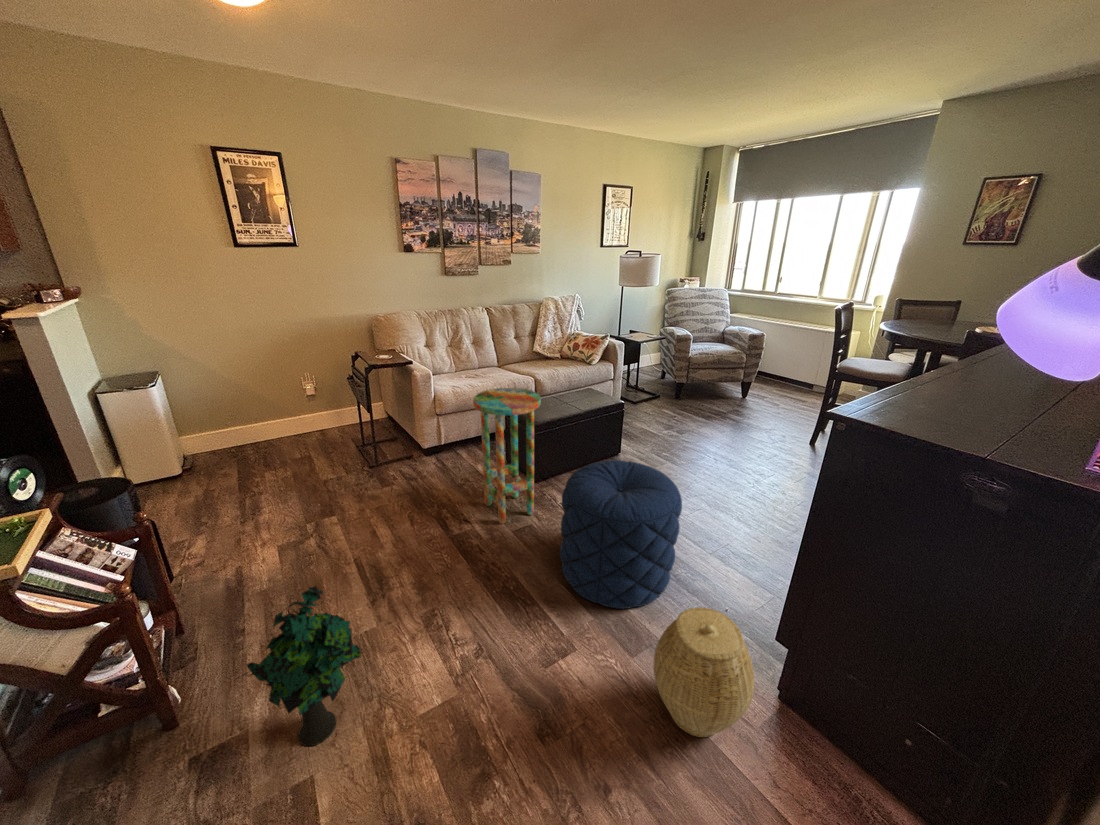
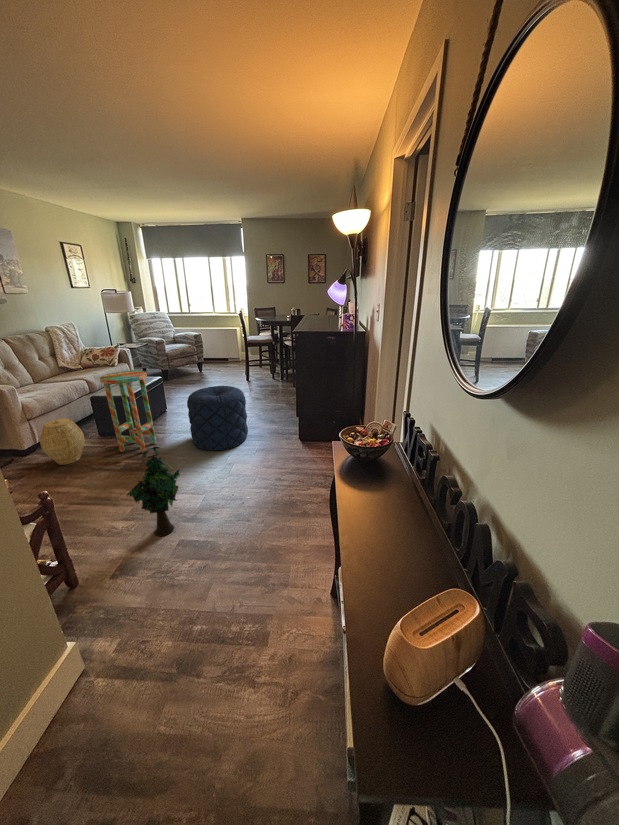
woven basket: present [654,607,754,737] -> present [40,418,85,465]

